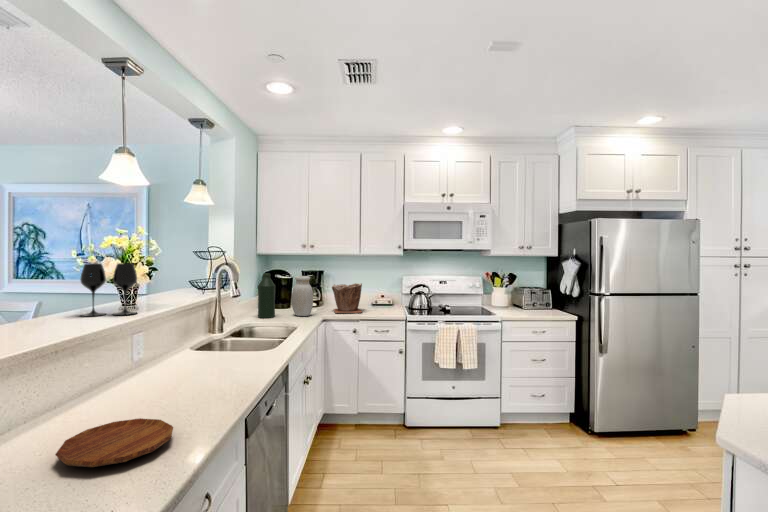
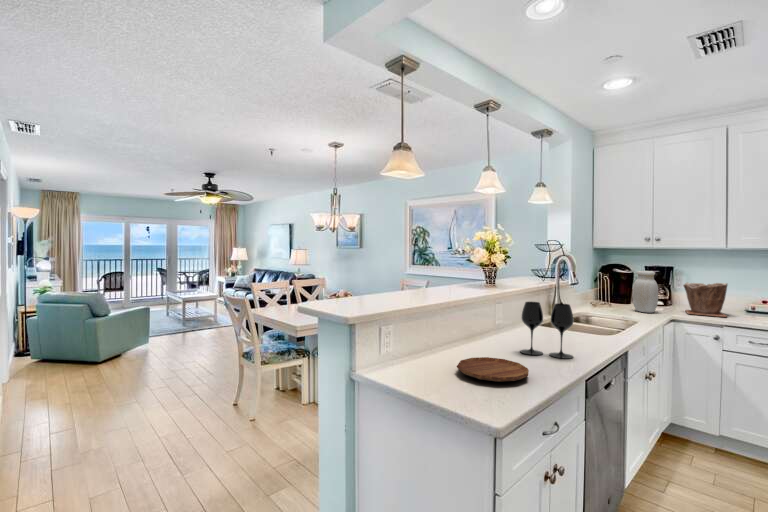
wine glass: present [80,263,137,316] -> present [520,302,574,359]
bottle: present [258,273,275,318] -> none [595,266,614,310]

